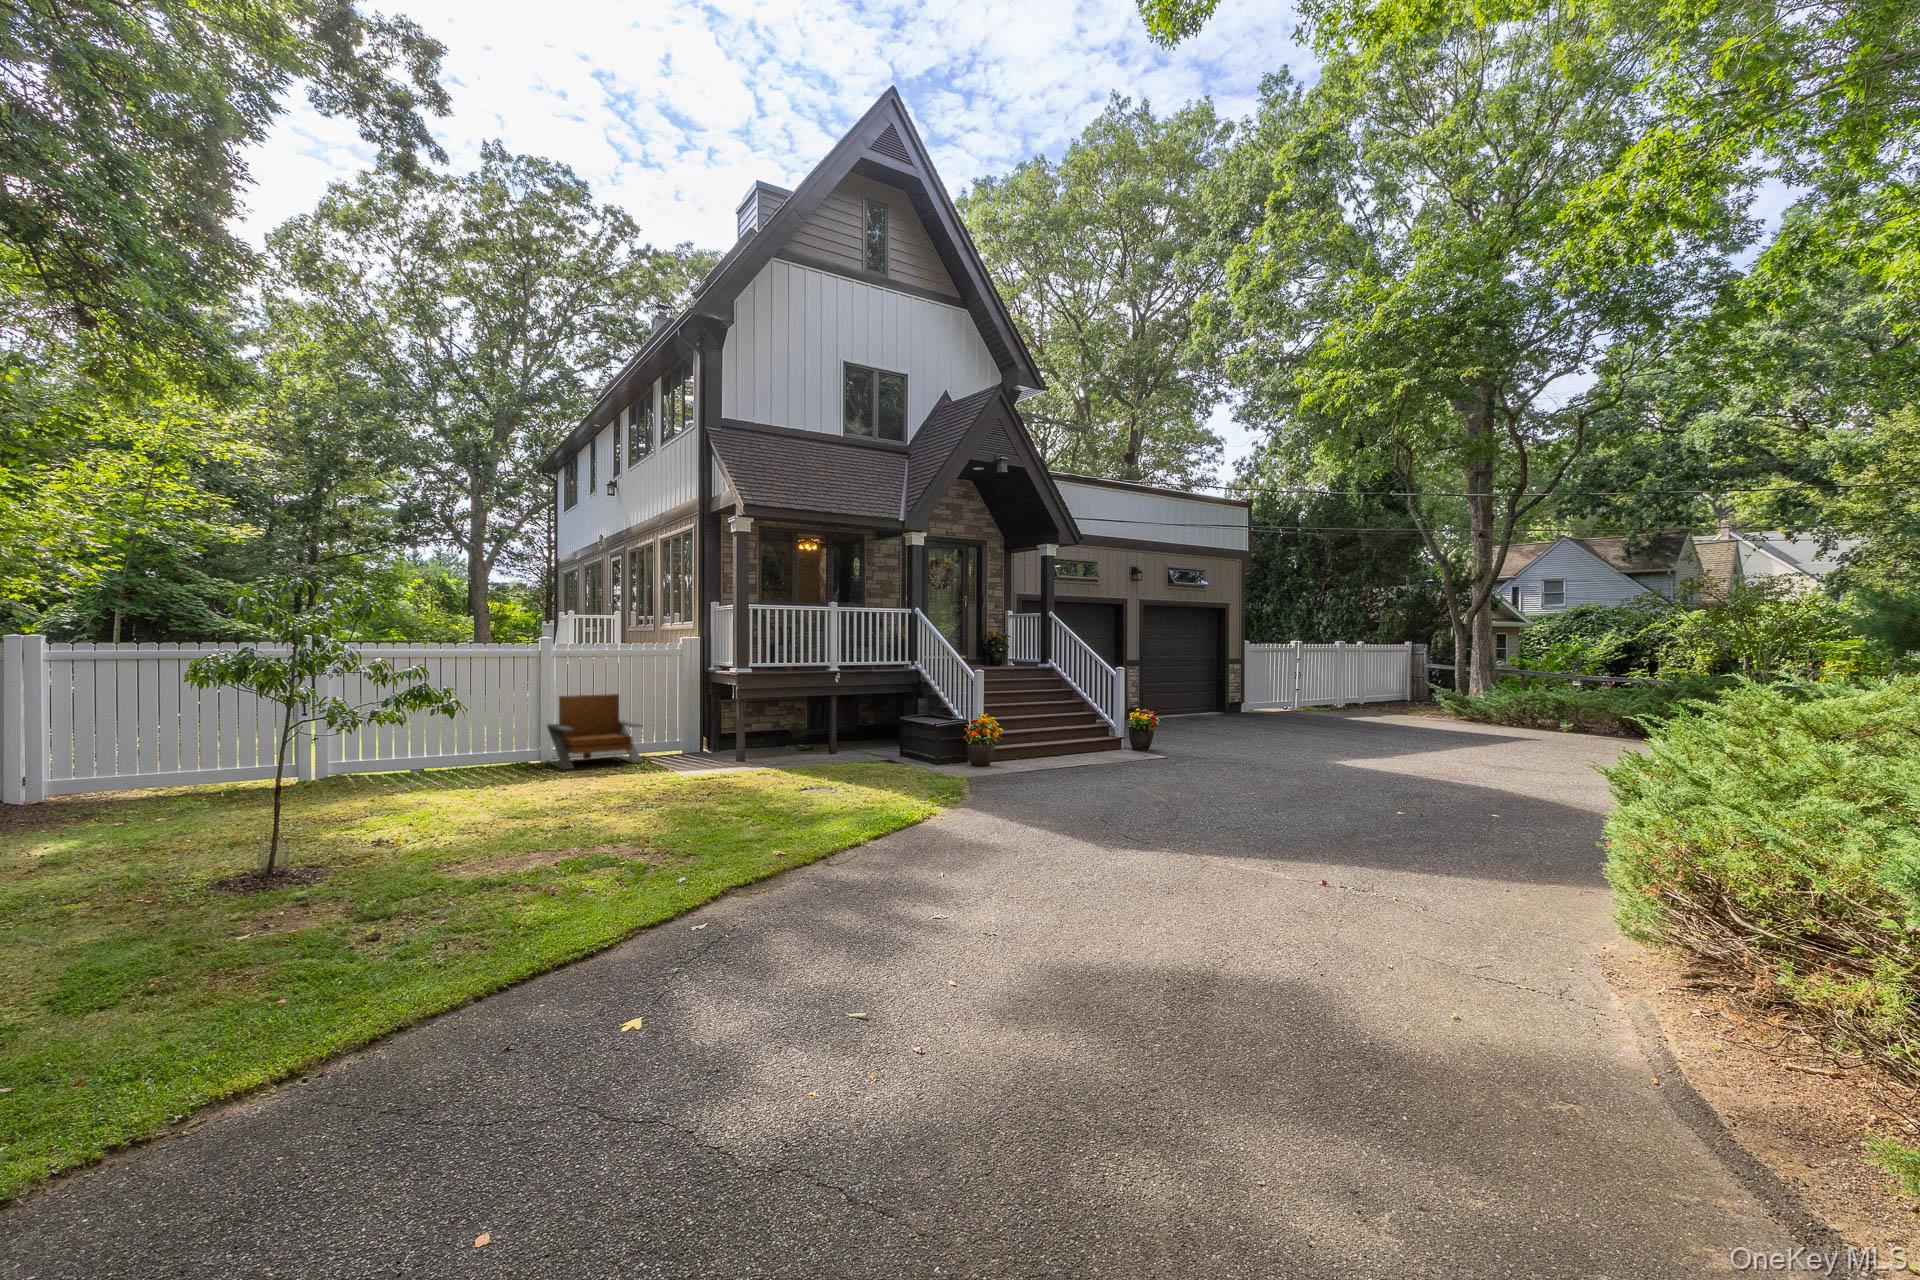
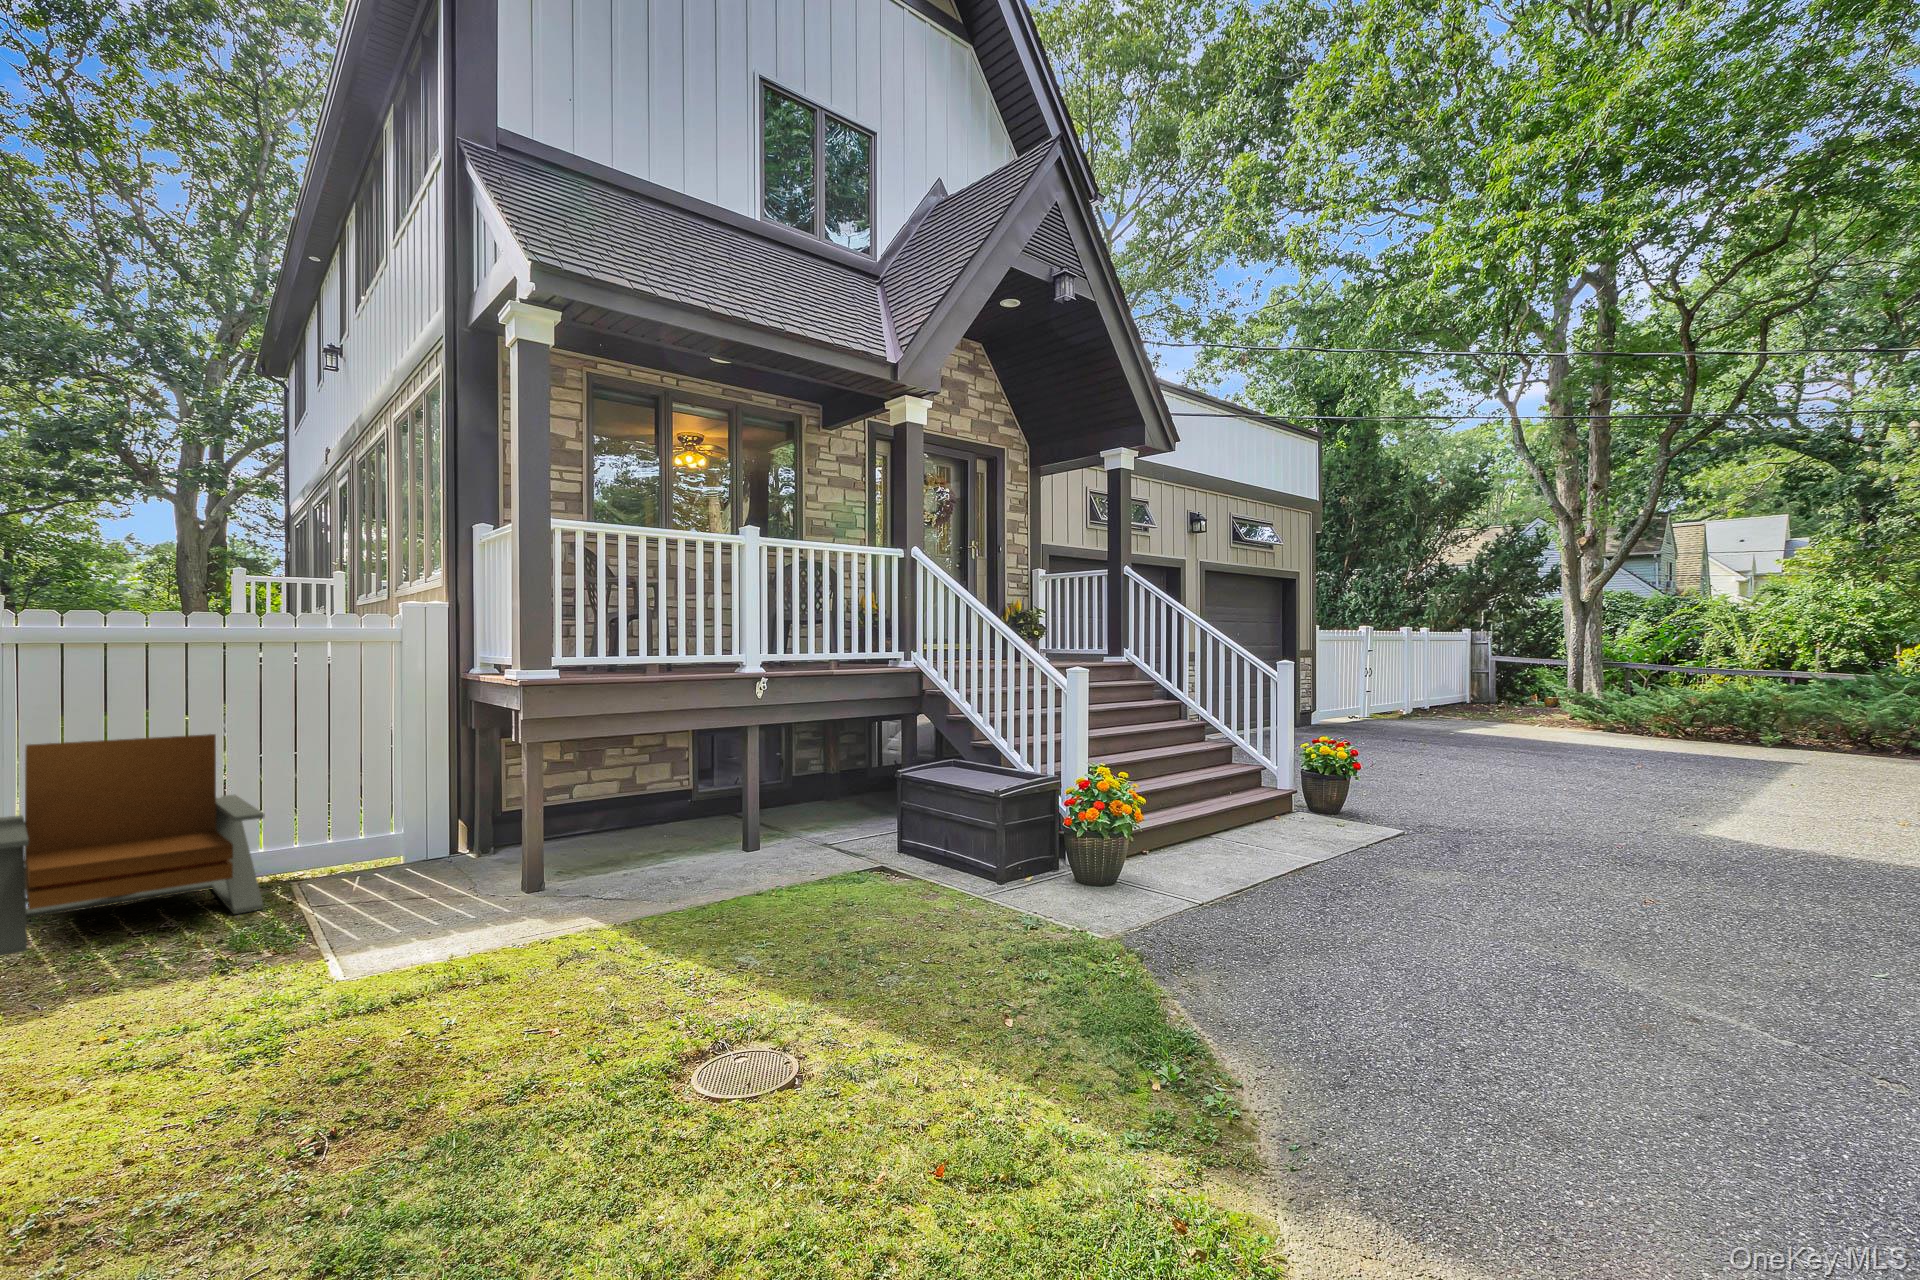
potted tree: present [787,710,807,750] -> none [644,752,694,839]

